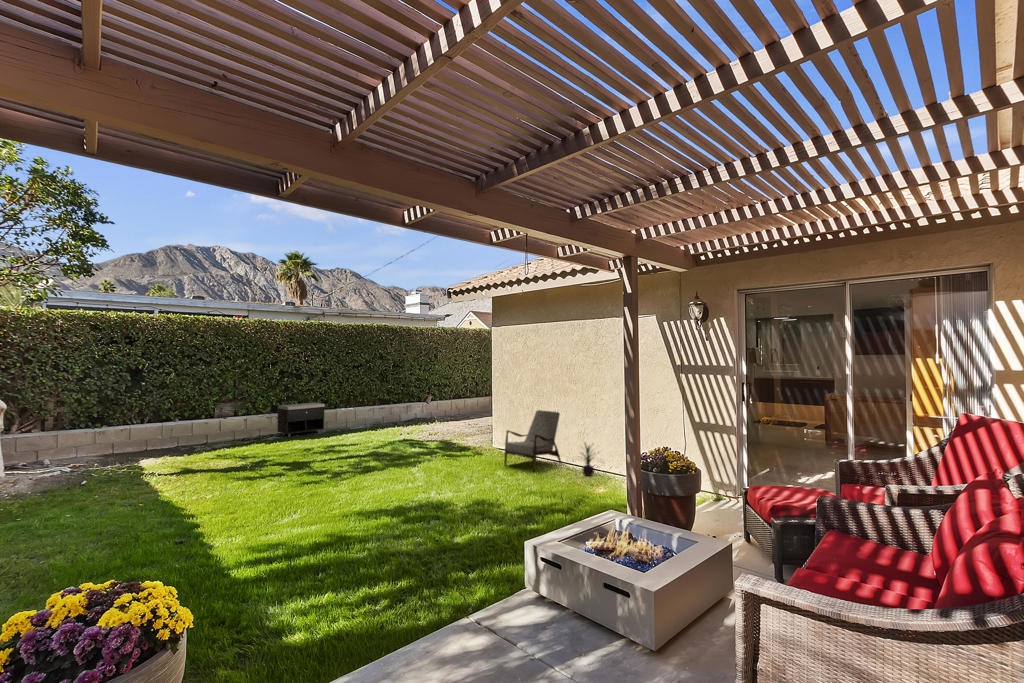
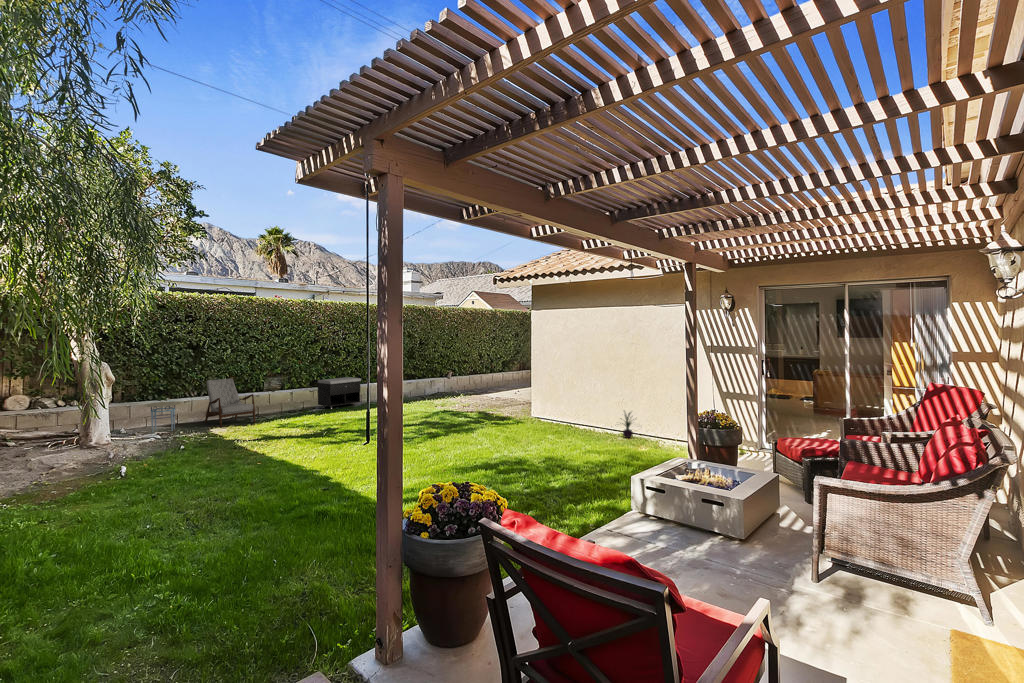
armchair: present [504,410,561,472] -> present [205,378,255,428]
side table: none [64,428,108,462] -> present [144,401,181,432]

